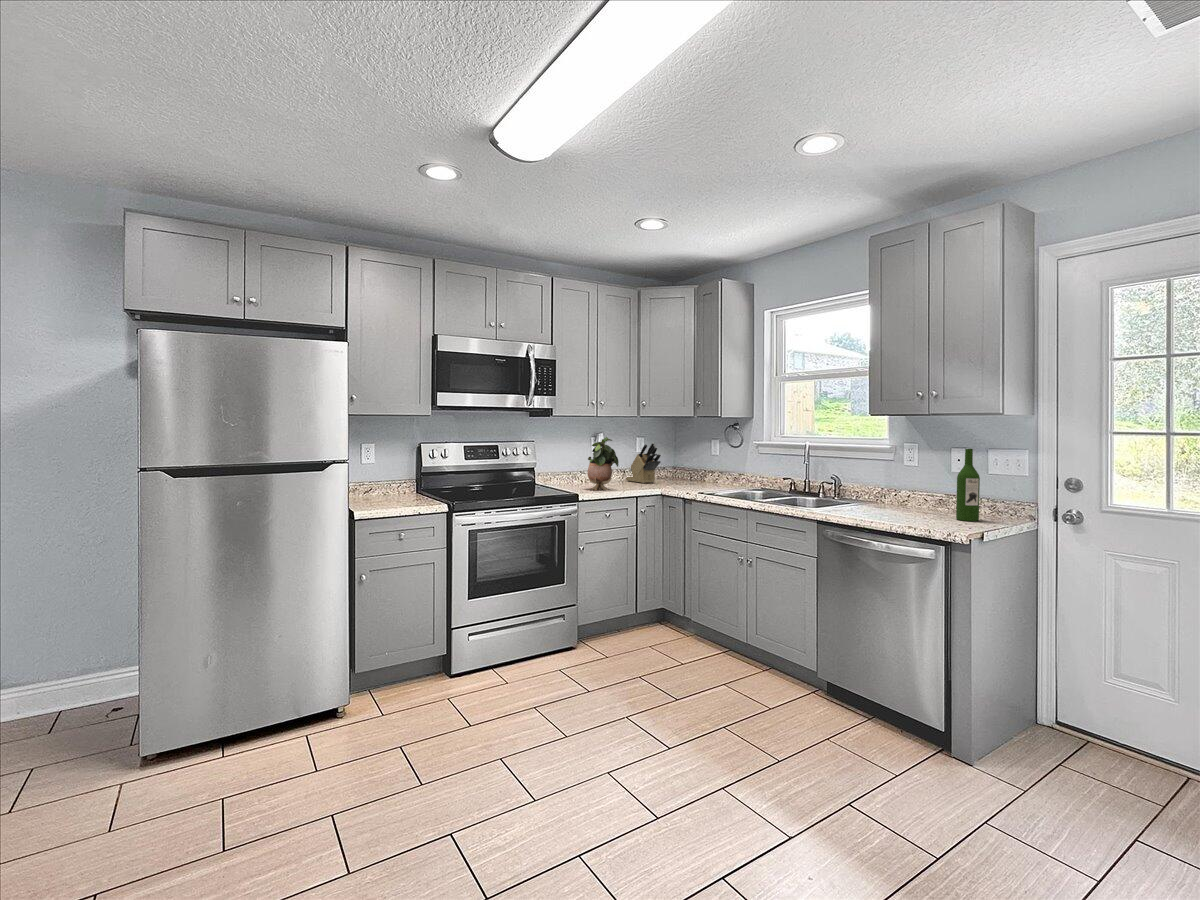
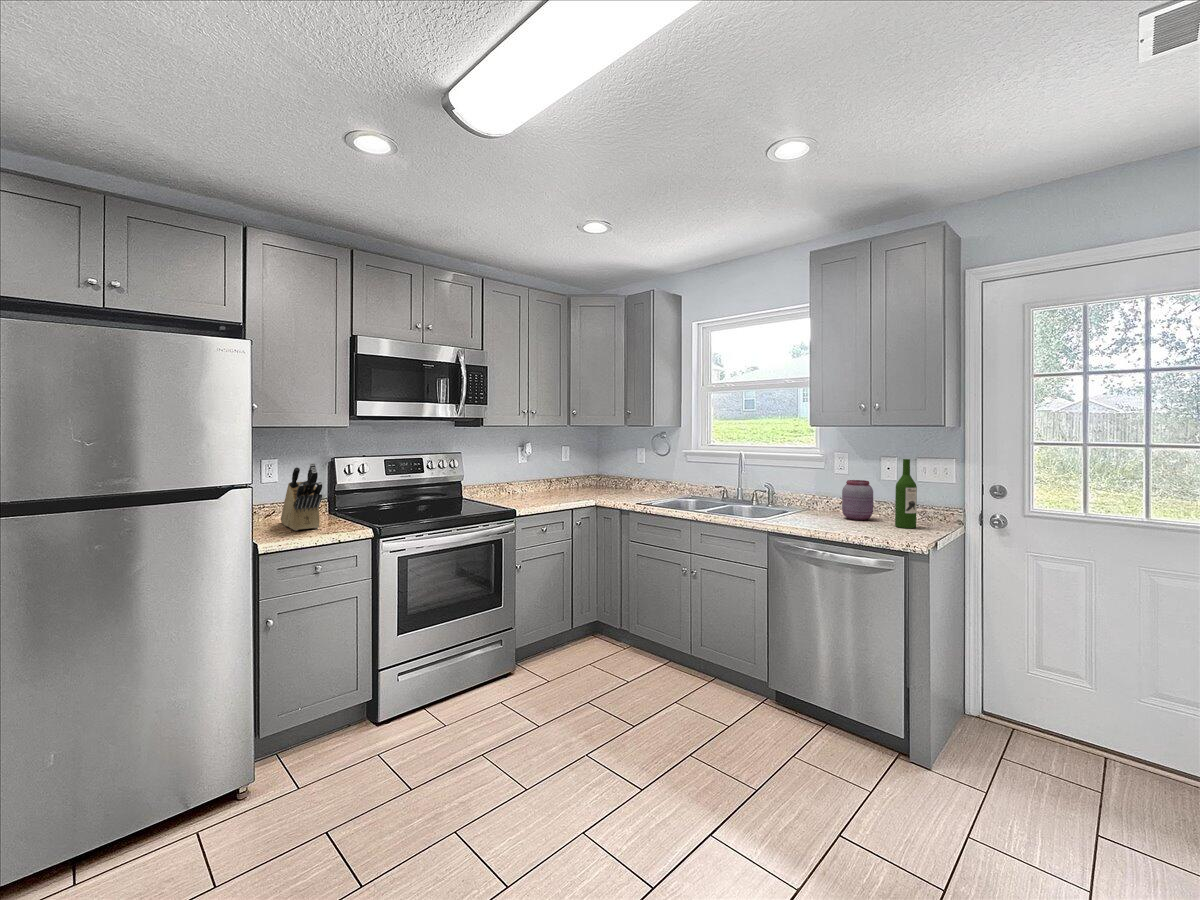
potted plant: present [588,437,619,490] -> none [518,448,551,504]
knife block: present [625,442,661,483] -> present [281,463,322,531]
jar: none [907,471,940,513] -> present [842,480,873,520]

